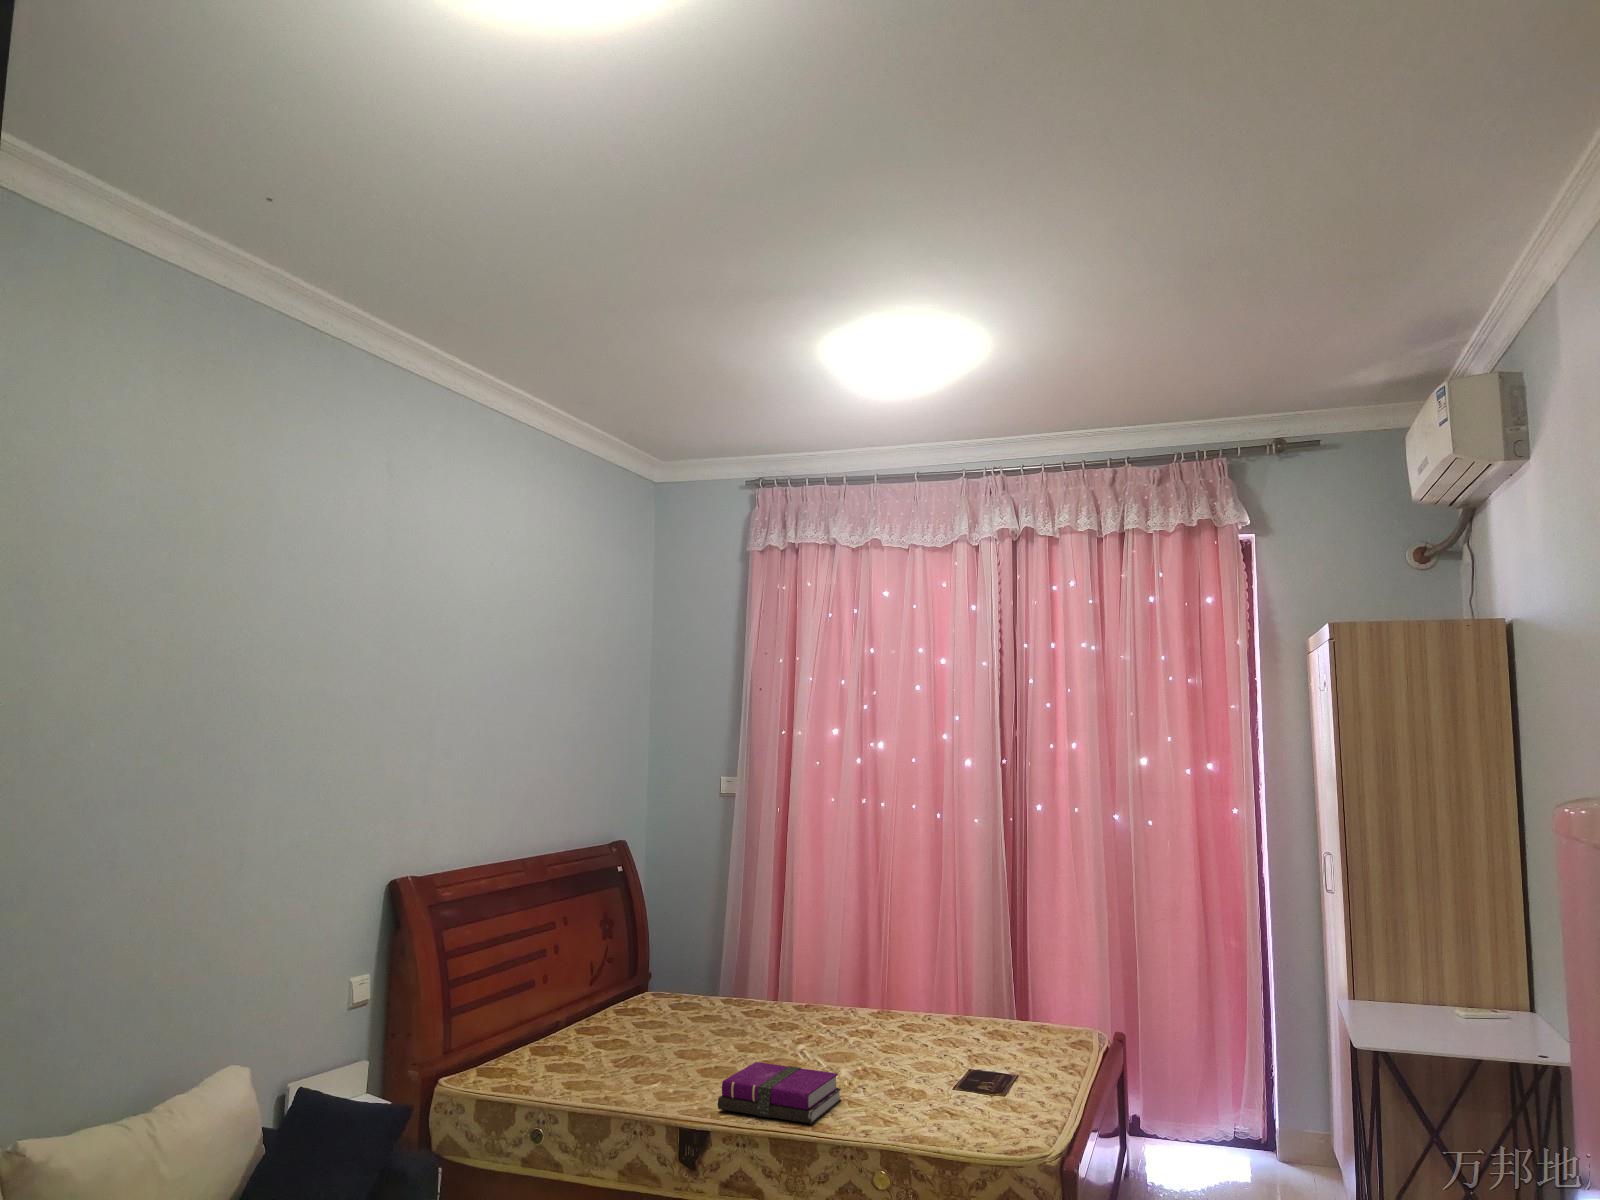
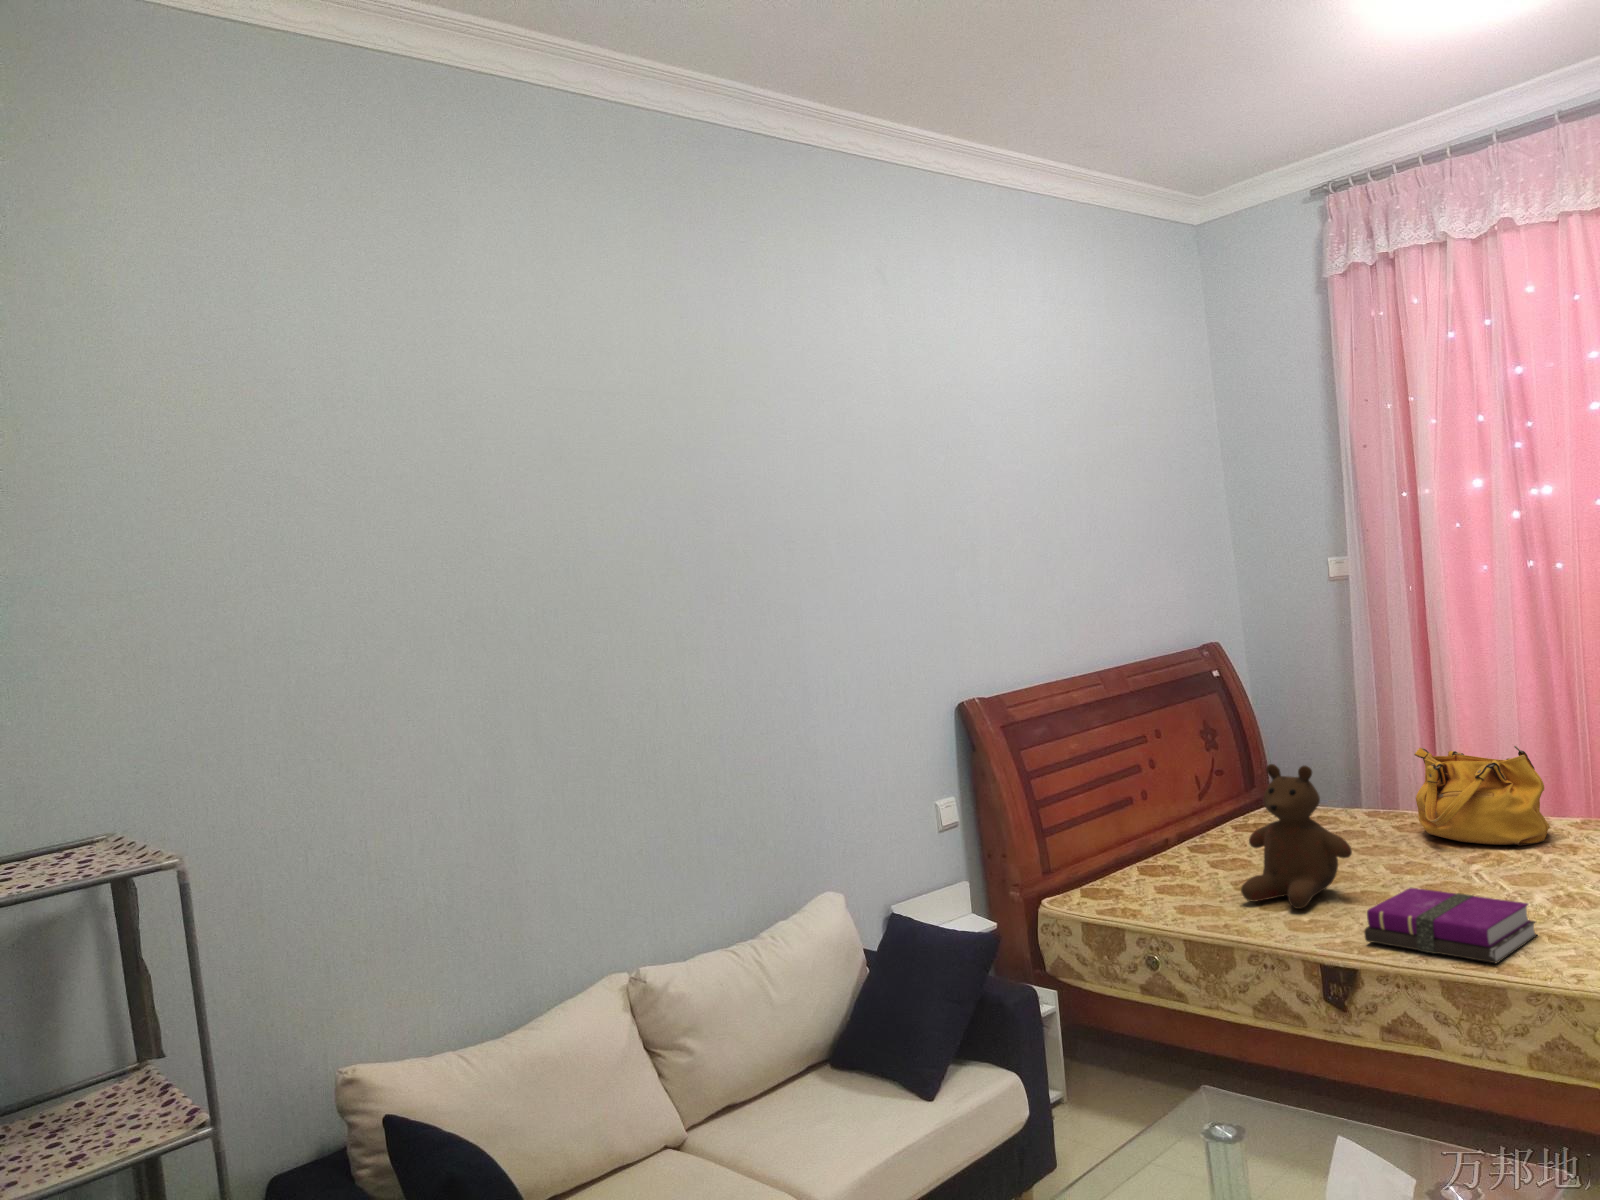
handbag: none [764,944,855,1029] -> present [1414,746,1550,846]
teddy bear: none [621,951,715,1083] -> present [1241,764,1352,909]

